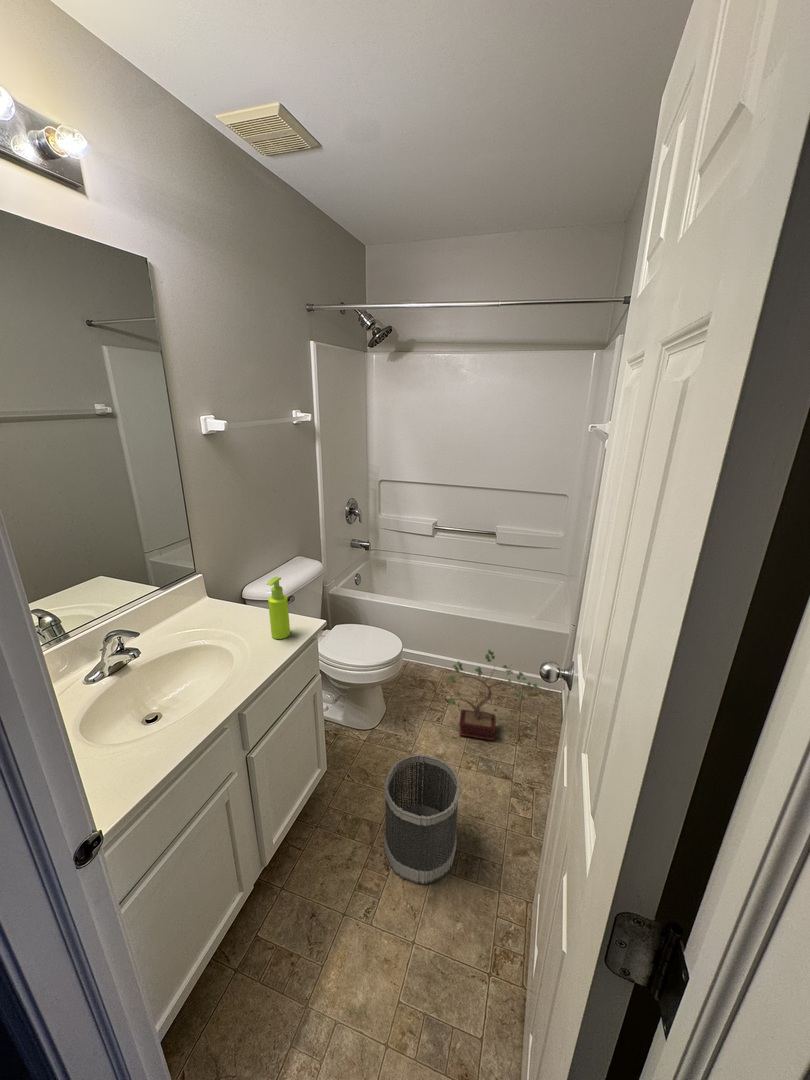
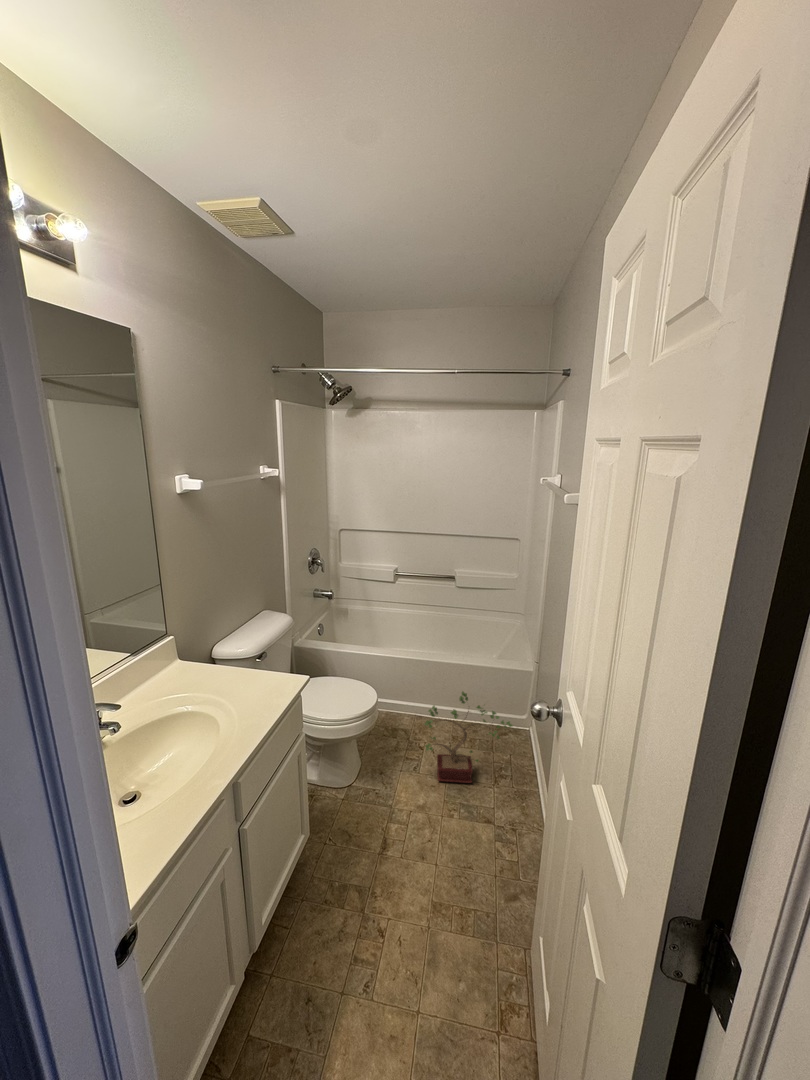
soap dispenser: present [266,577,290,639] -> none [253,635,276,699]
wastebasket: present [384,754,460,885] -> none [376,806,452,948]

